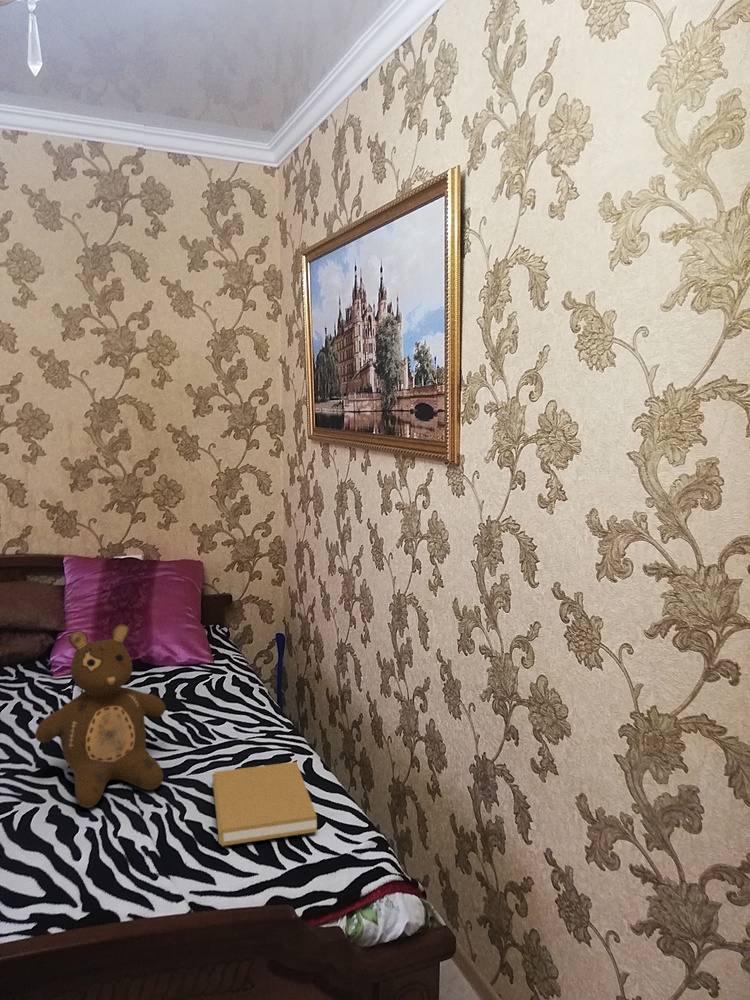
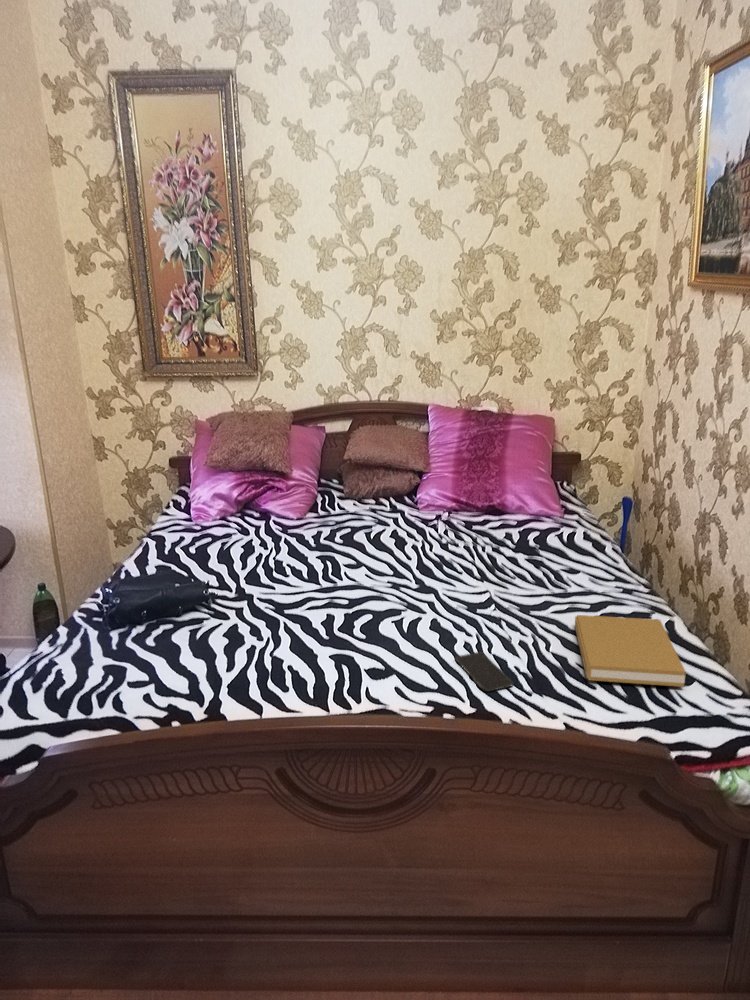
teddy bear: present [35,624,166,808] -> none [420,468,531,625]
smartphone: none [72,838,138,887] -> present [456,652,513,691]

